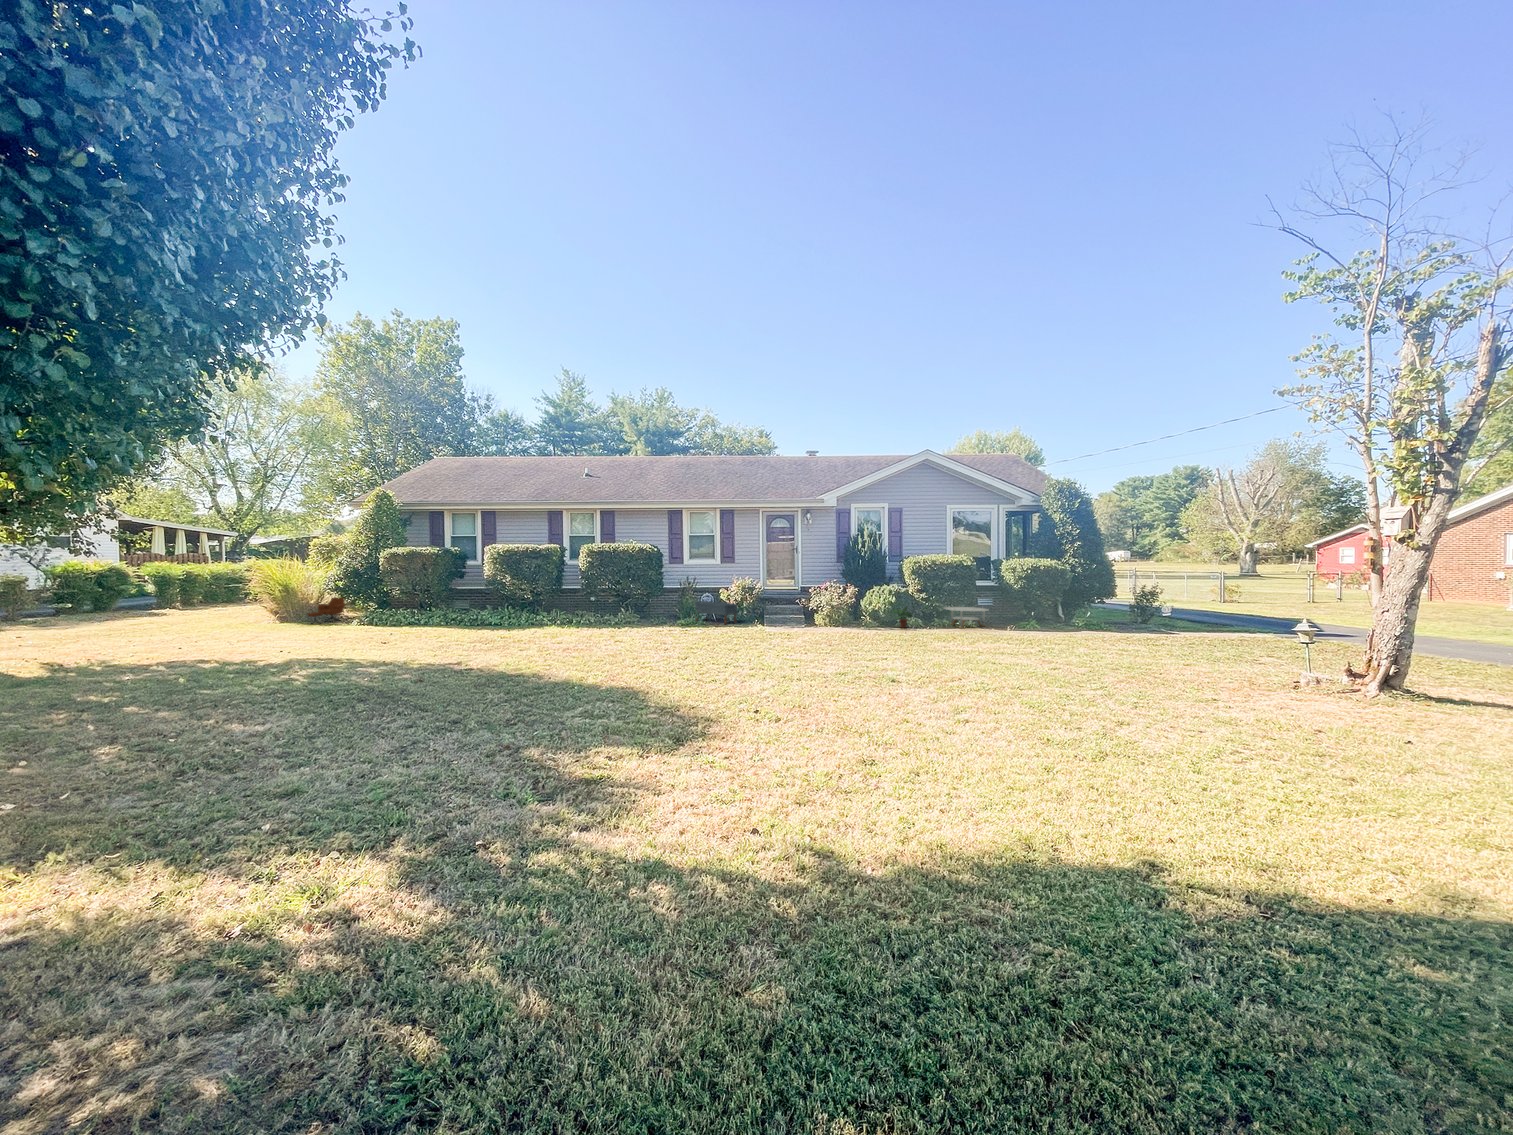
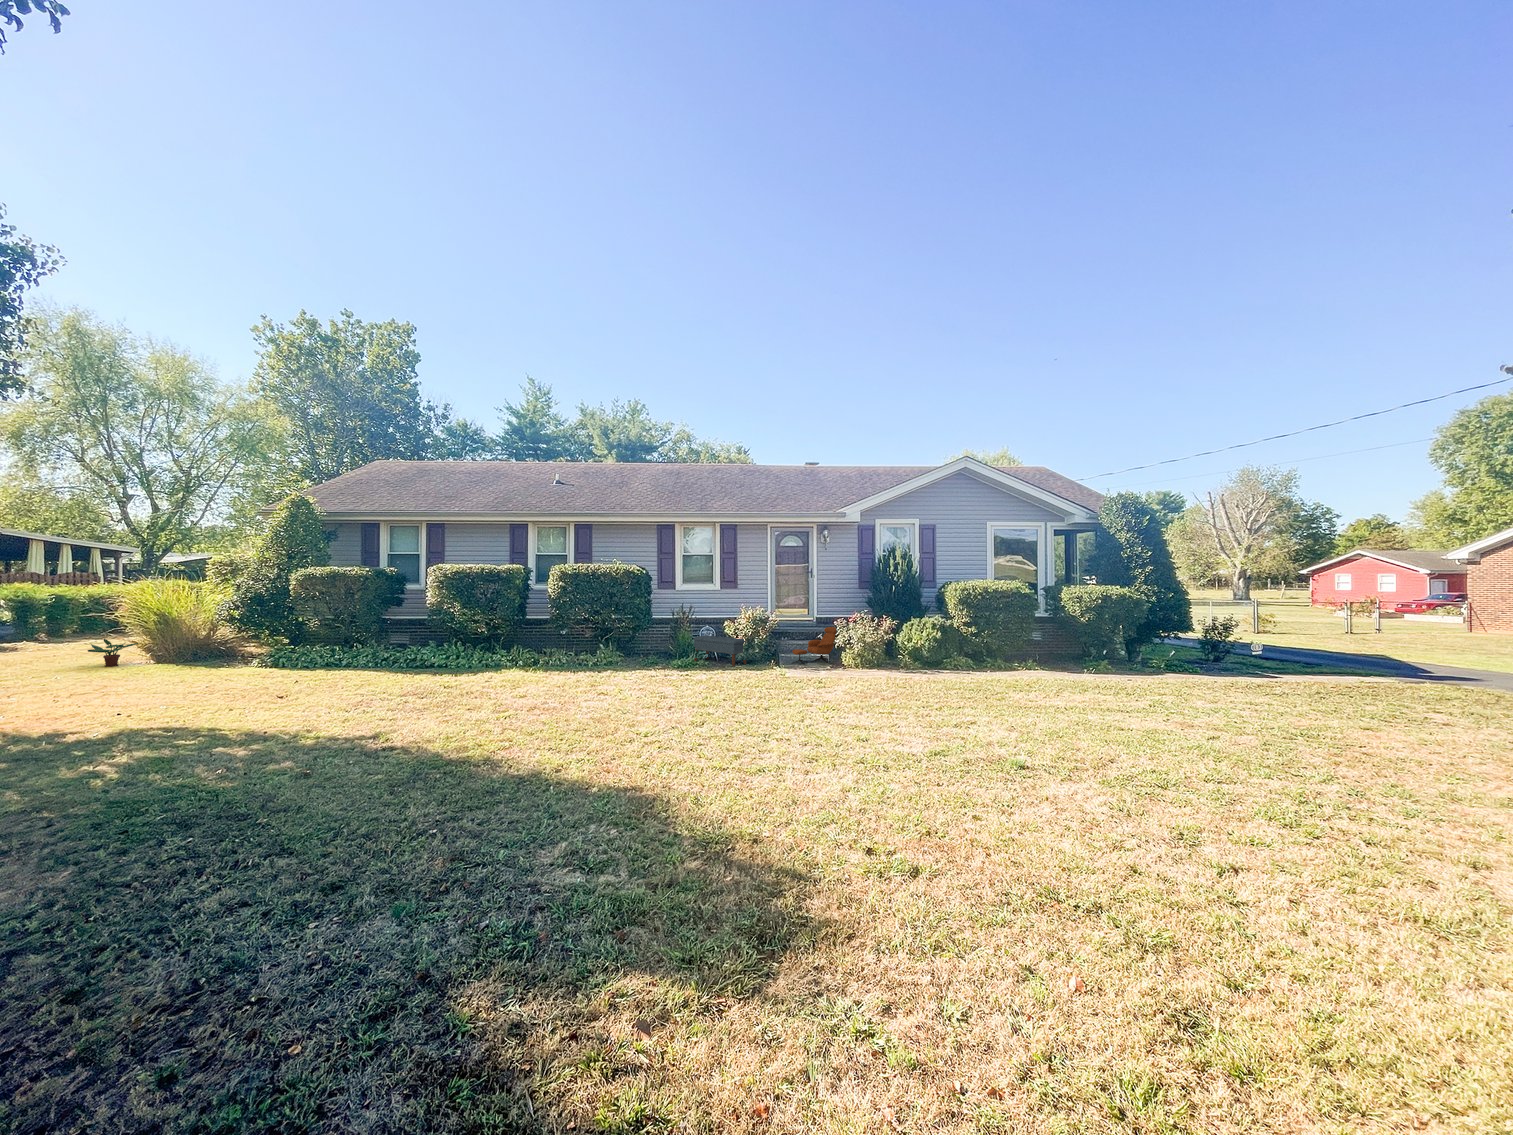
lounge chair: present [308,597,345,623] -> present [792,627,836,664]
potted plant: present [892,606,912,628] -> present [88,639,138,667]
round table: present [945,607,988,629] -> none [998,643,1056,670]

